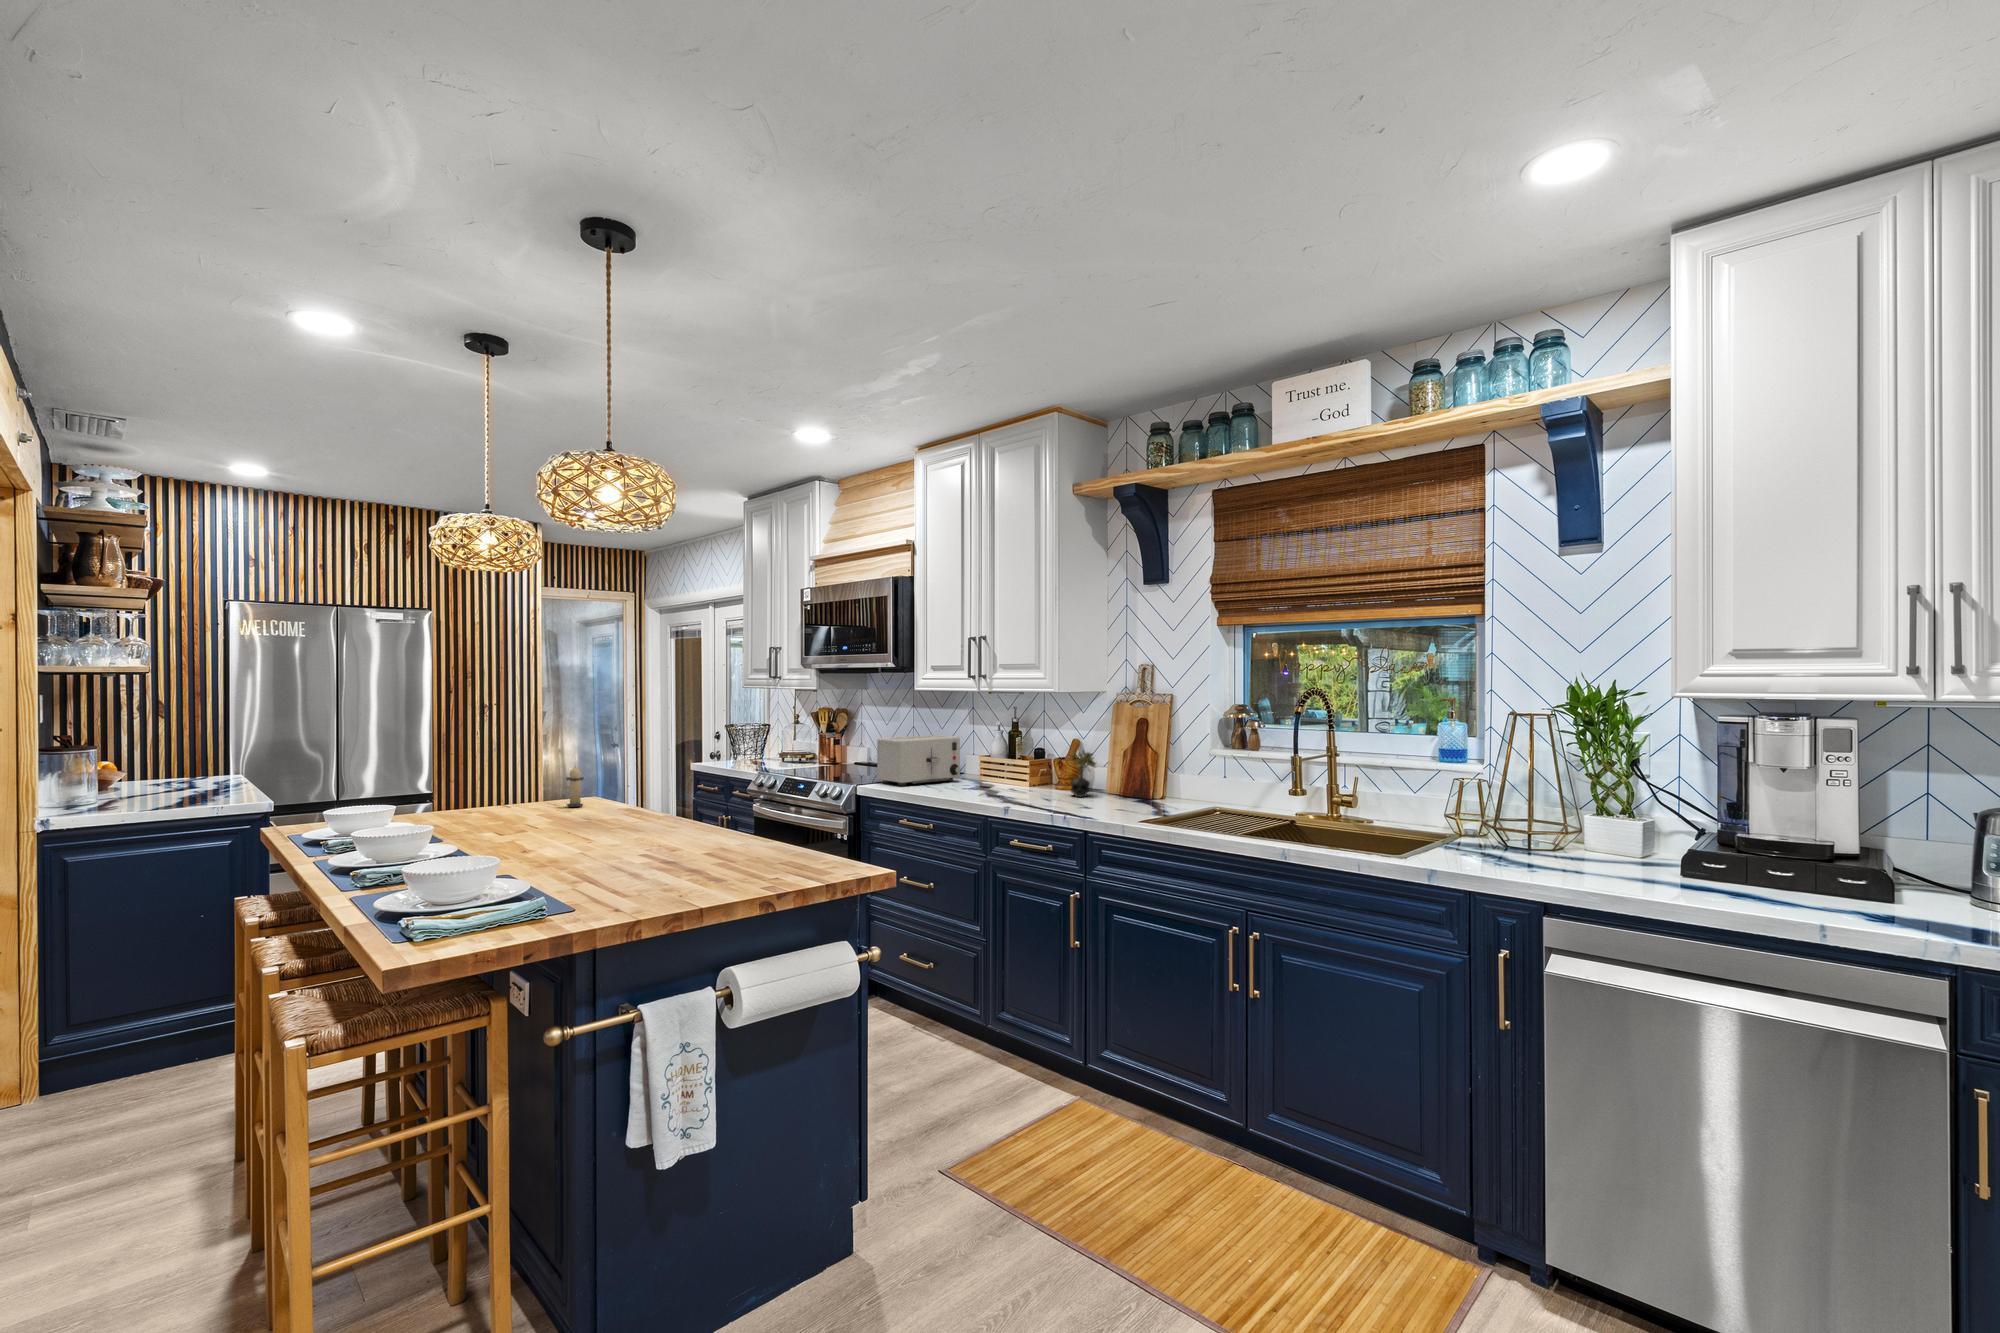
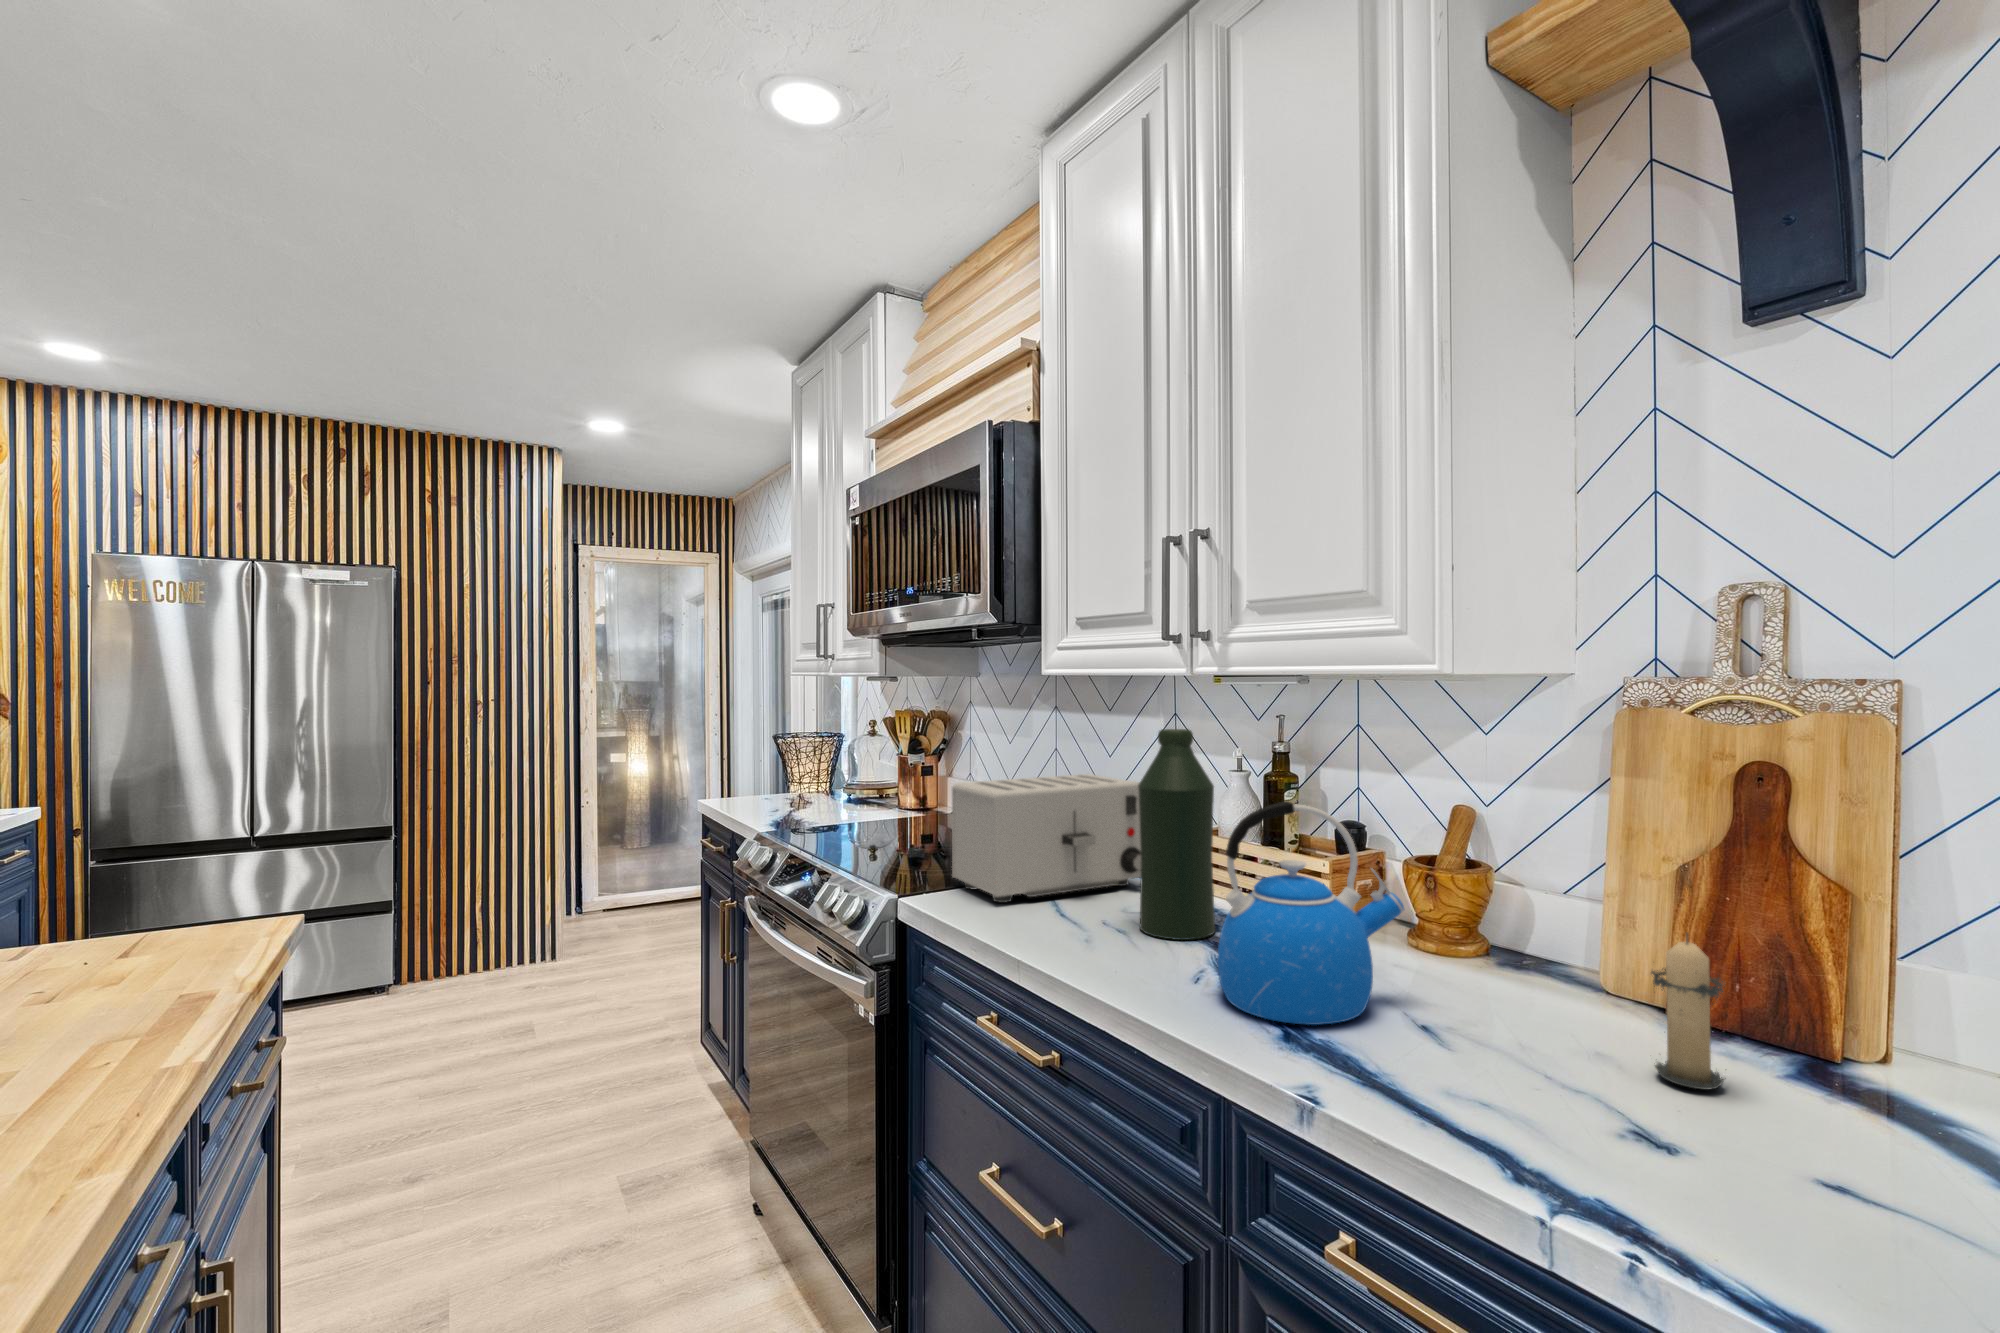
bottle: none [959,713,988,791] -> present [1138,729,1215,940]
kettle: none [987,735,1045,802] -> present [1218,801,1404,1025]
succulent plant: present [1071,751,1096,797] -> none [1463,845,1576,1003]
candle: present [566,768,584,807] -> present [1651,933,1725,1089]

